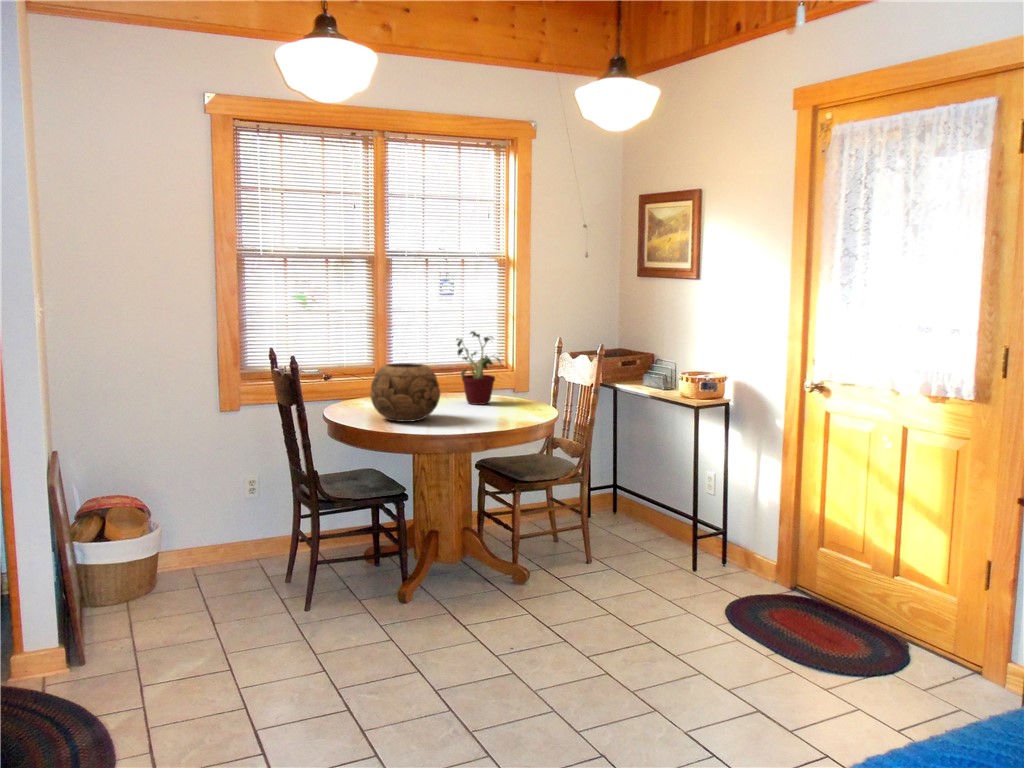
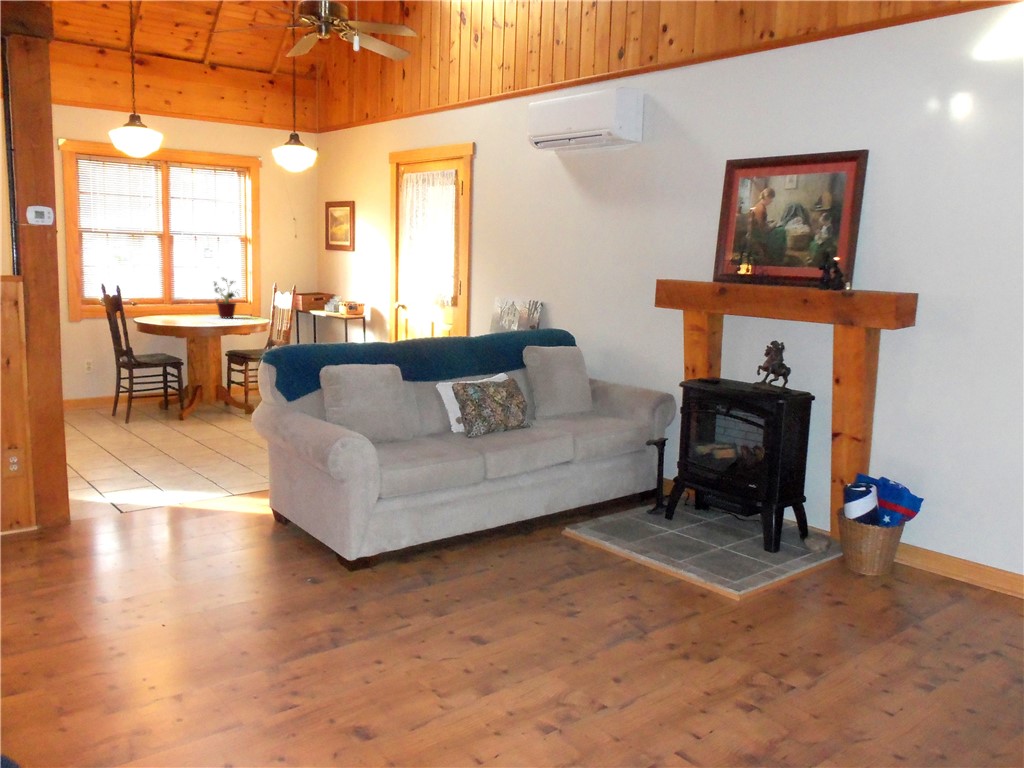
decorative bowl: present [370,363,440,422] -> none [161,292,201,322]

